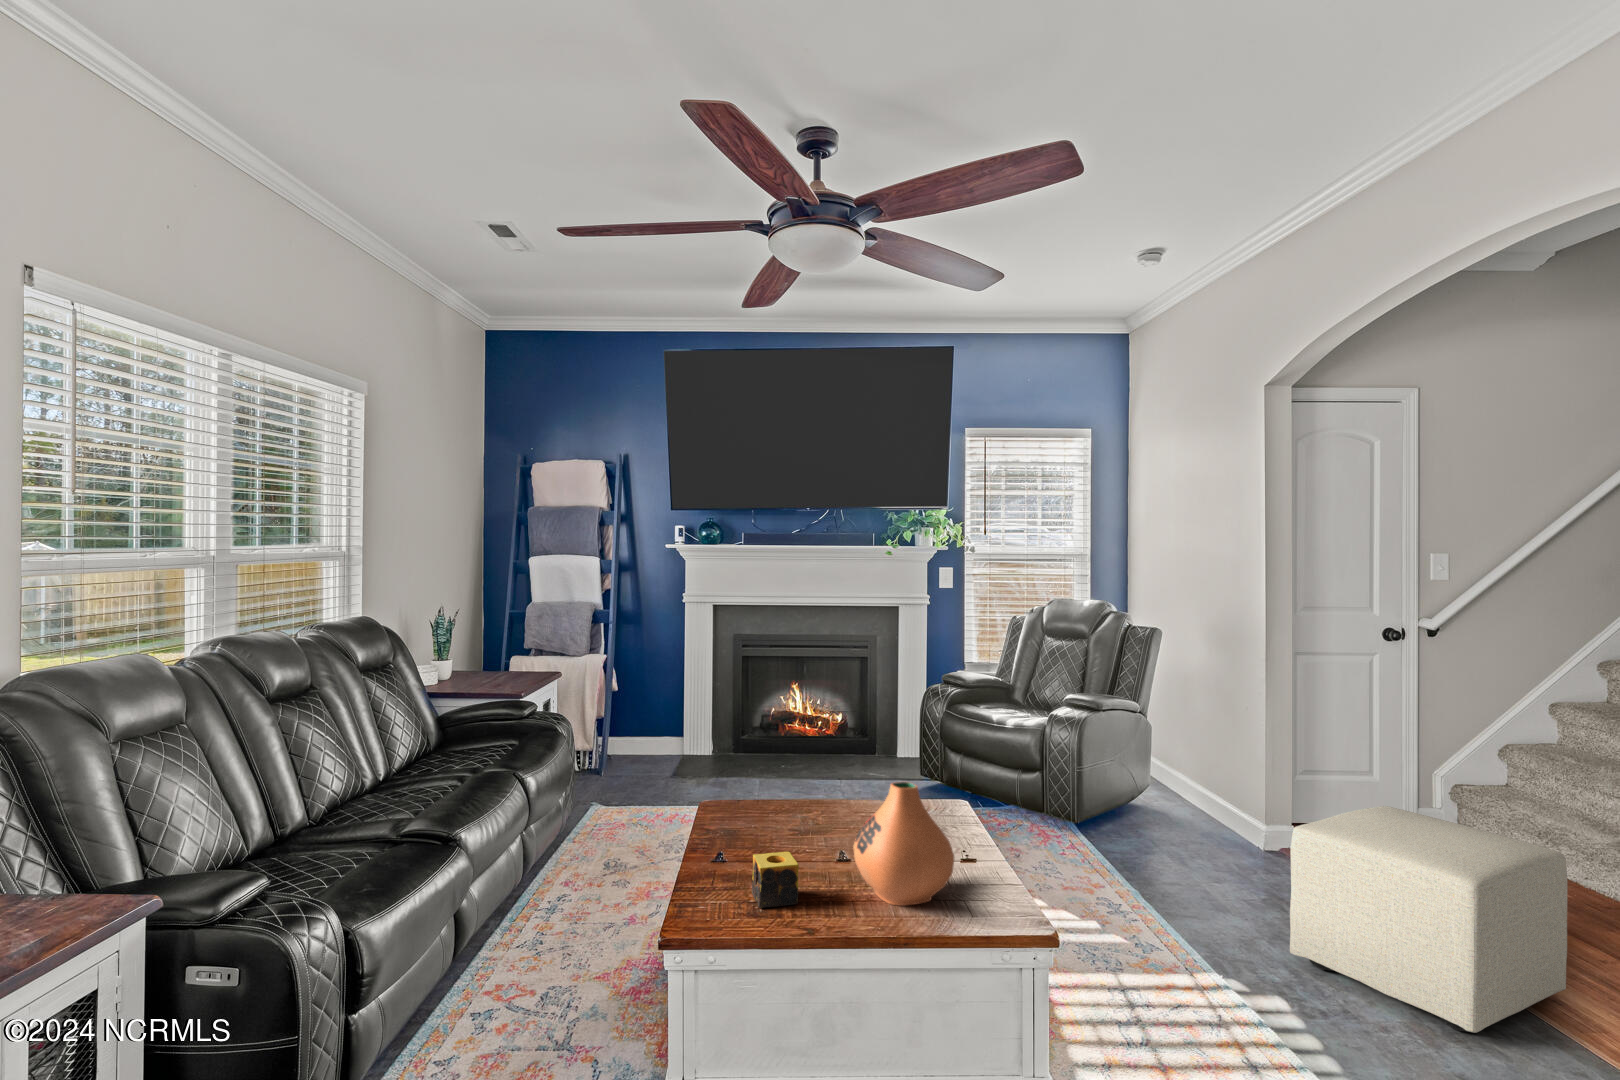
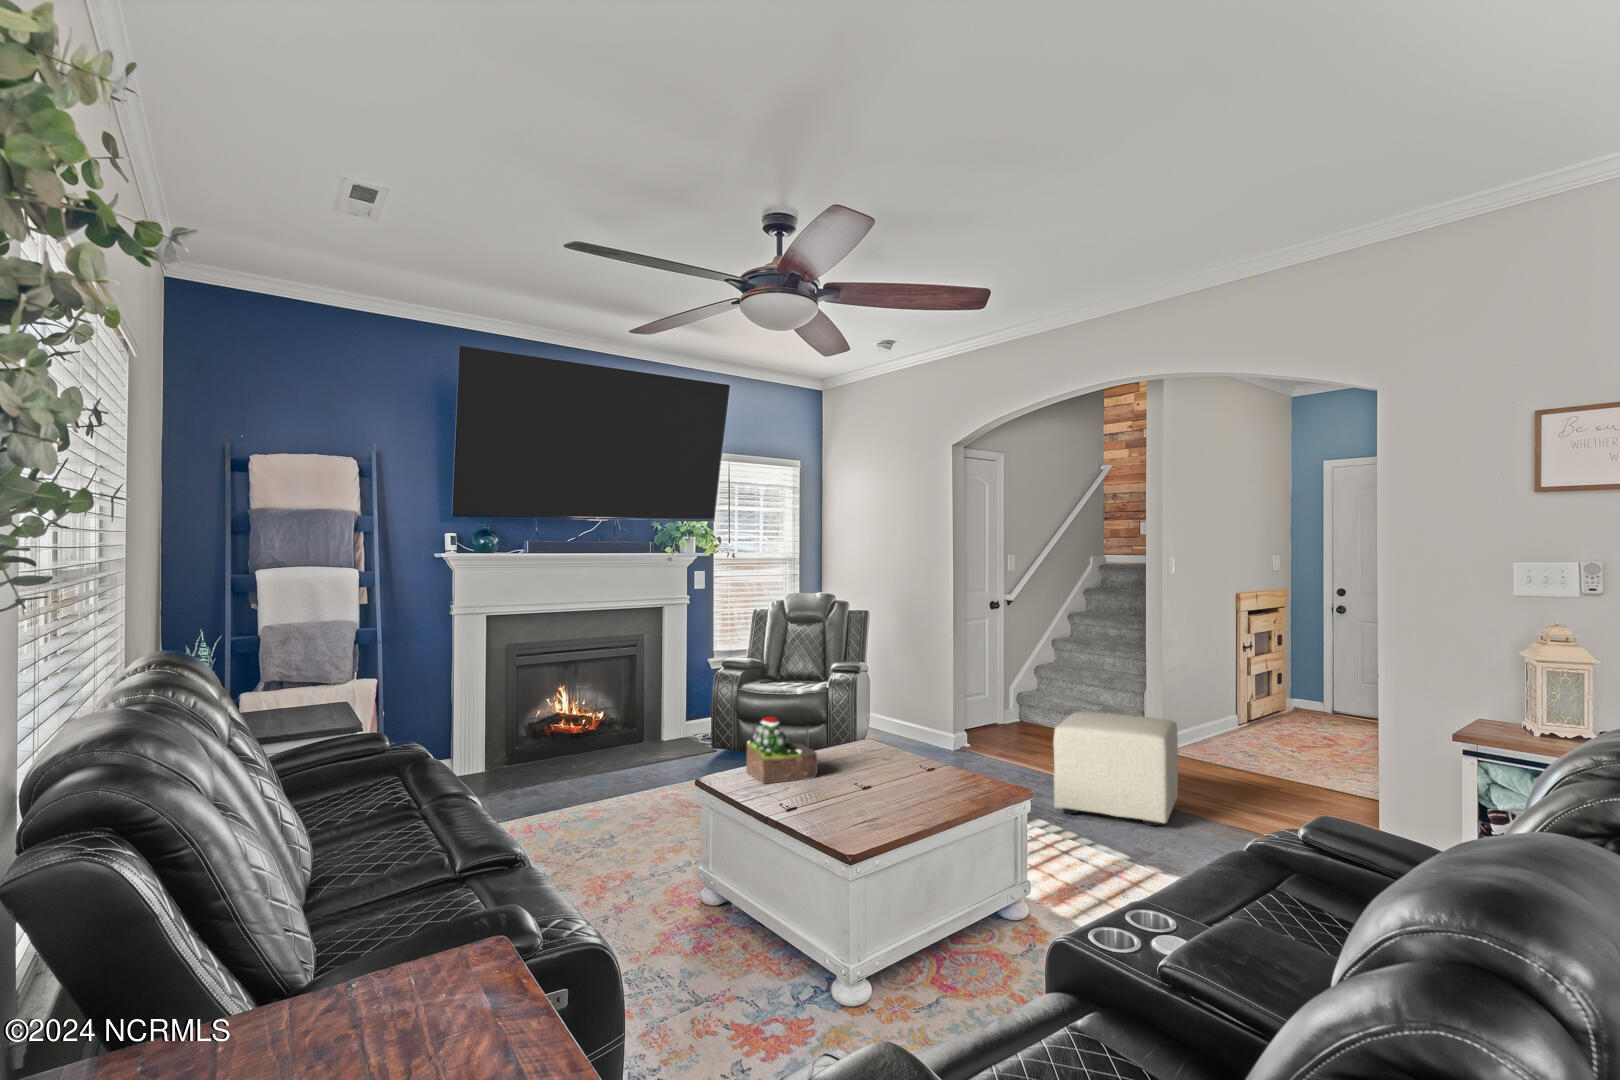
succulent plant: none [755,756,844,842] -> present [746,717,818,784]
vase: present [853,782,954,906] -> none [886,713,959,799]
candle: present [752,852,799,908] -> none [834,775,875,815]

